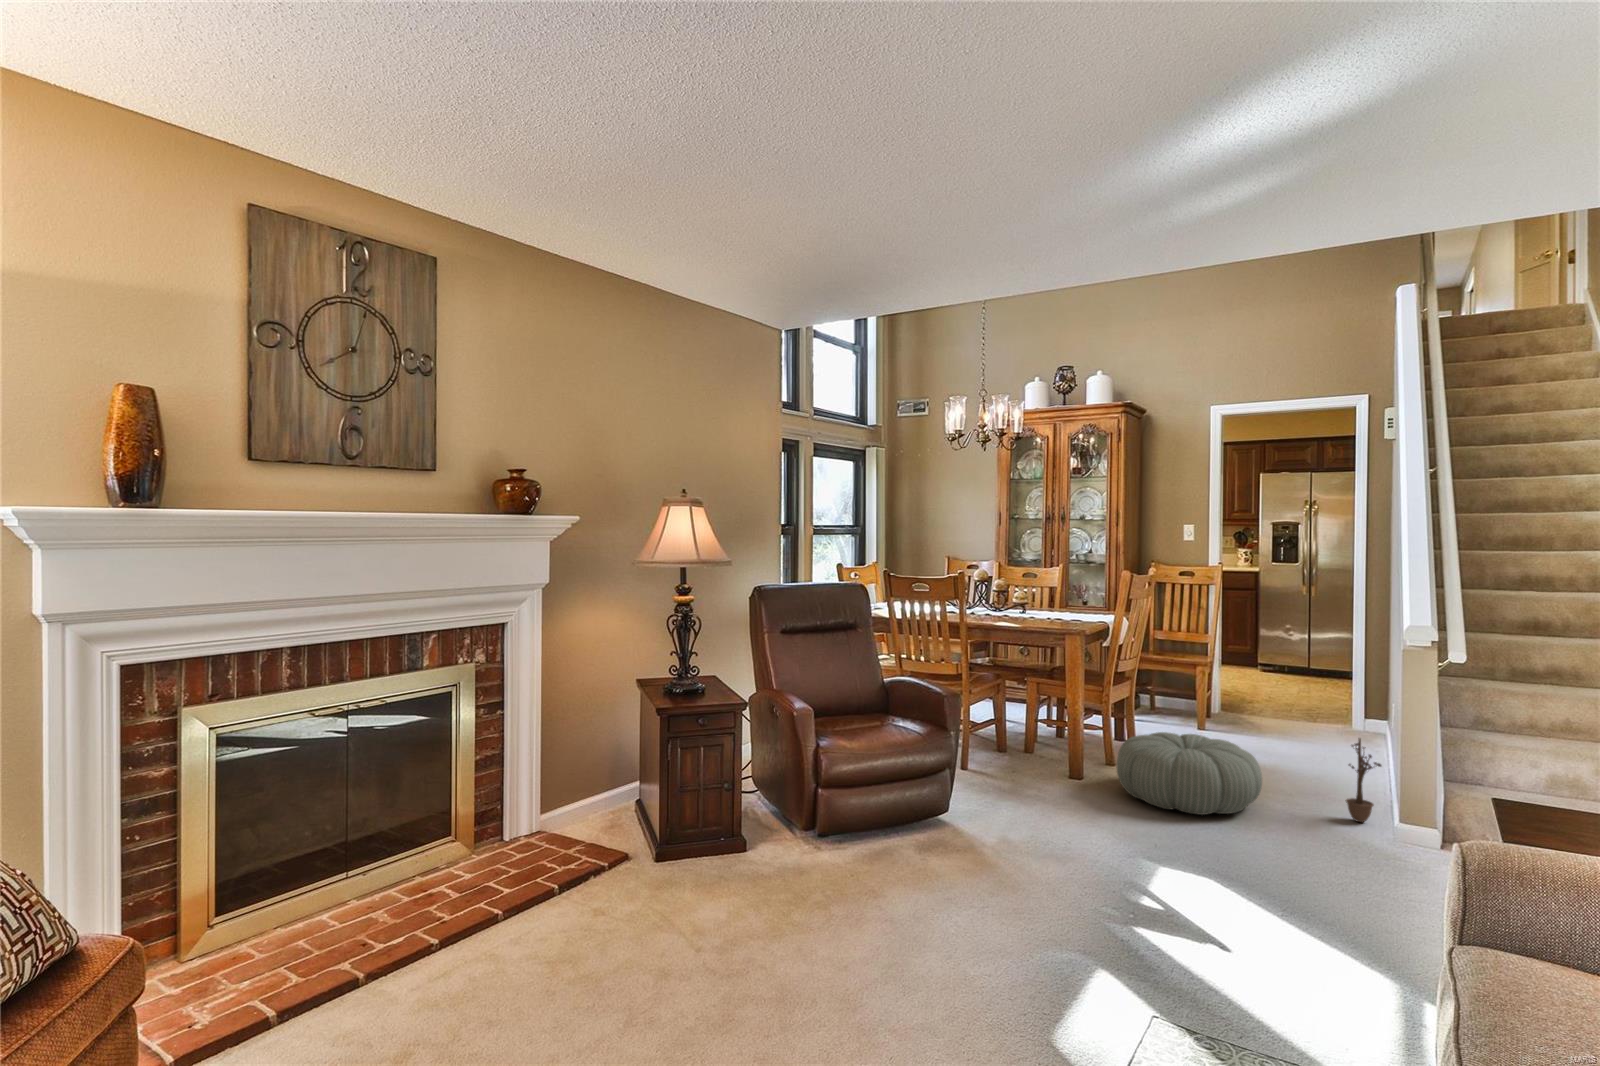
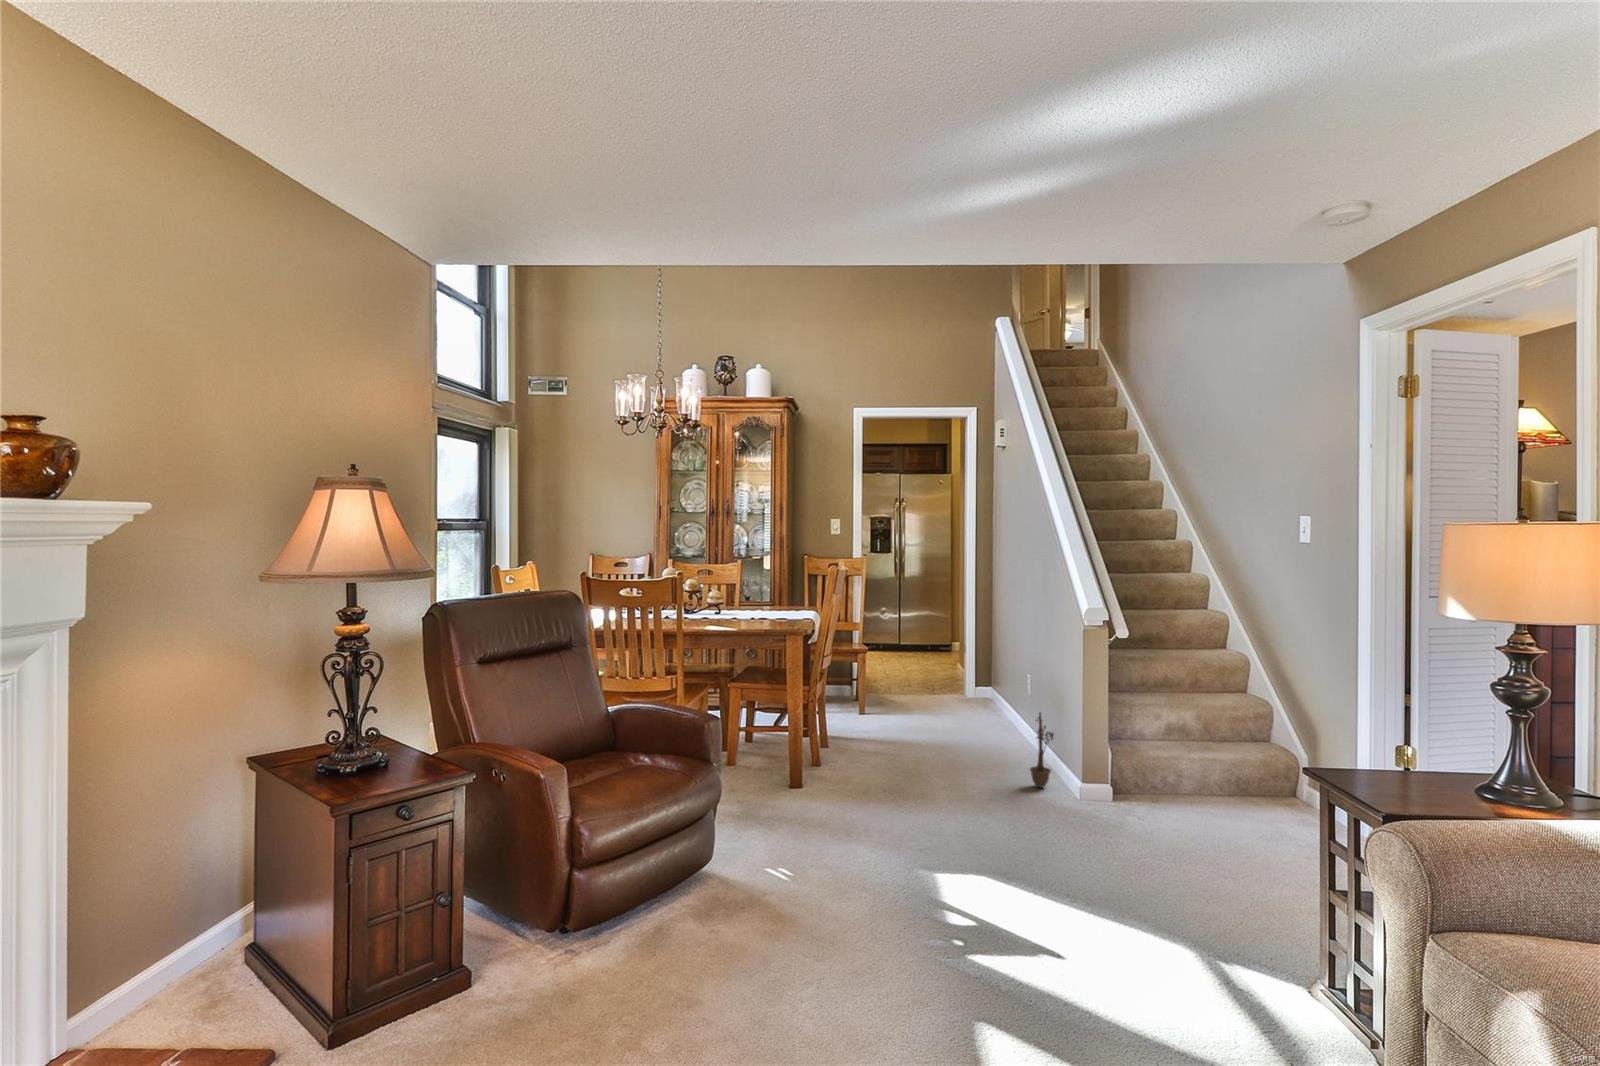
pouf: present [1117,732,1262,815] -> none [838,725,970,807]

